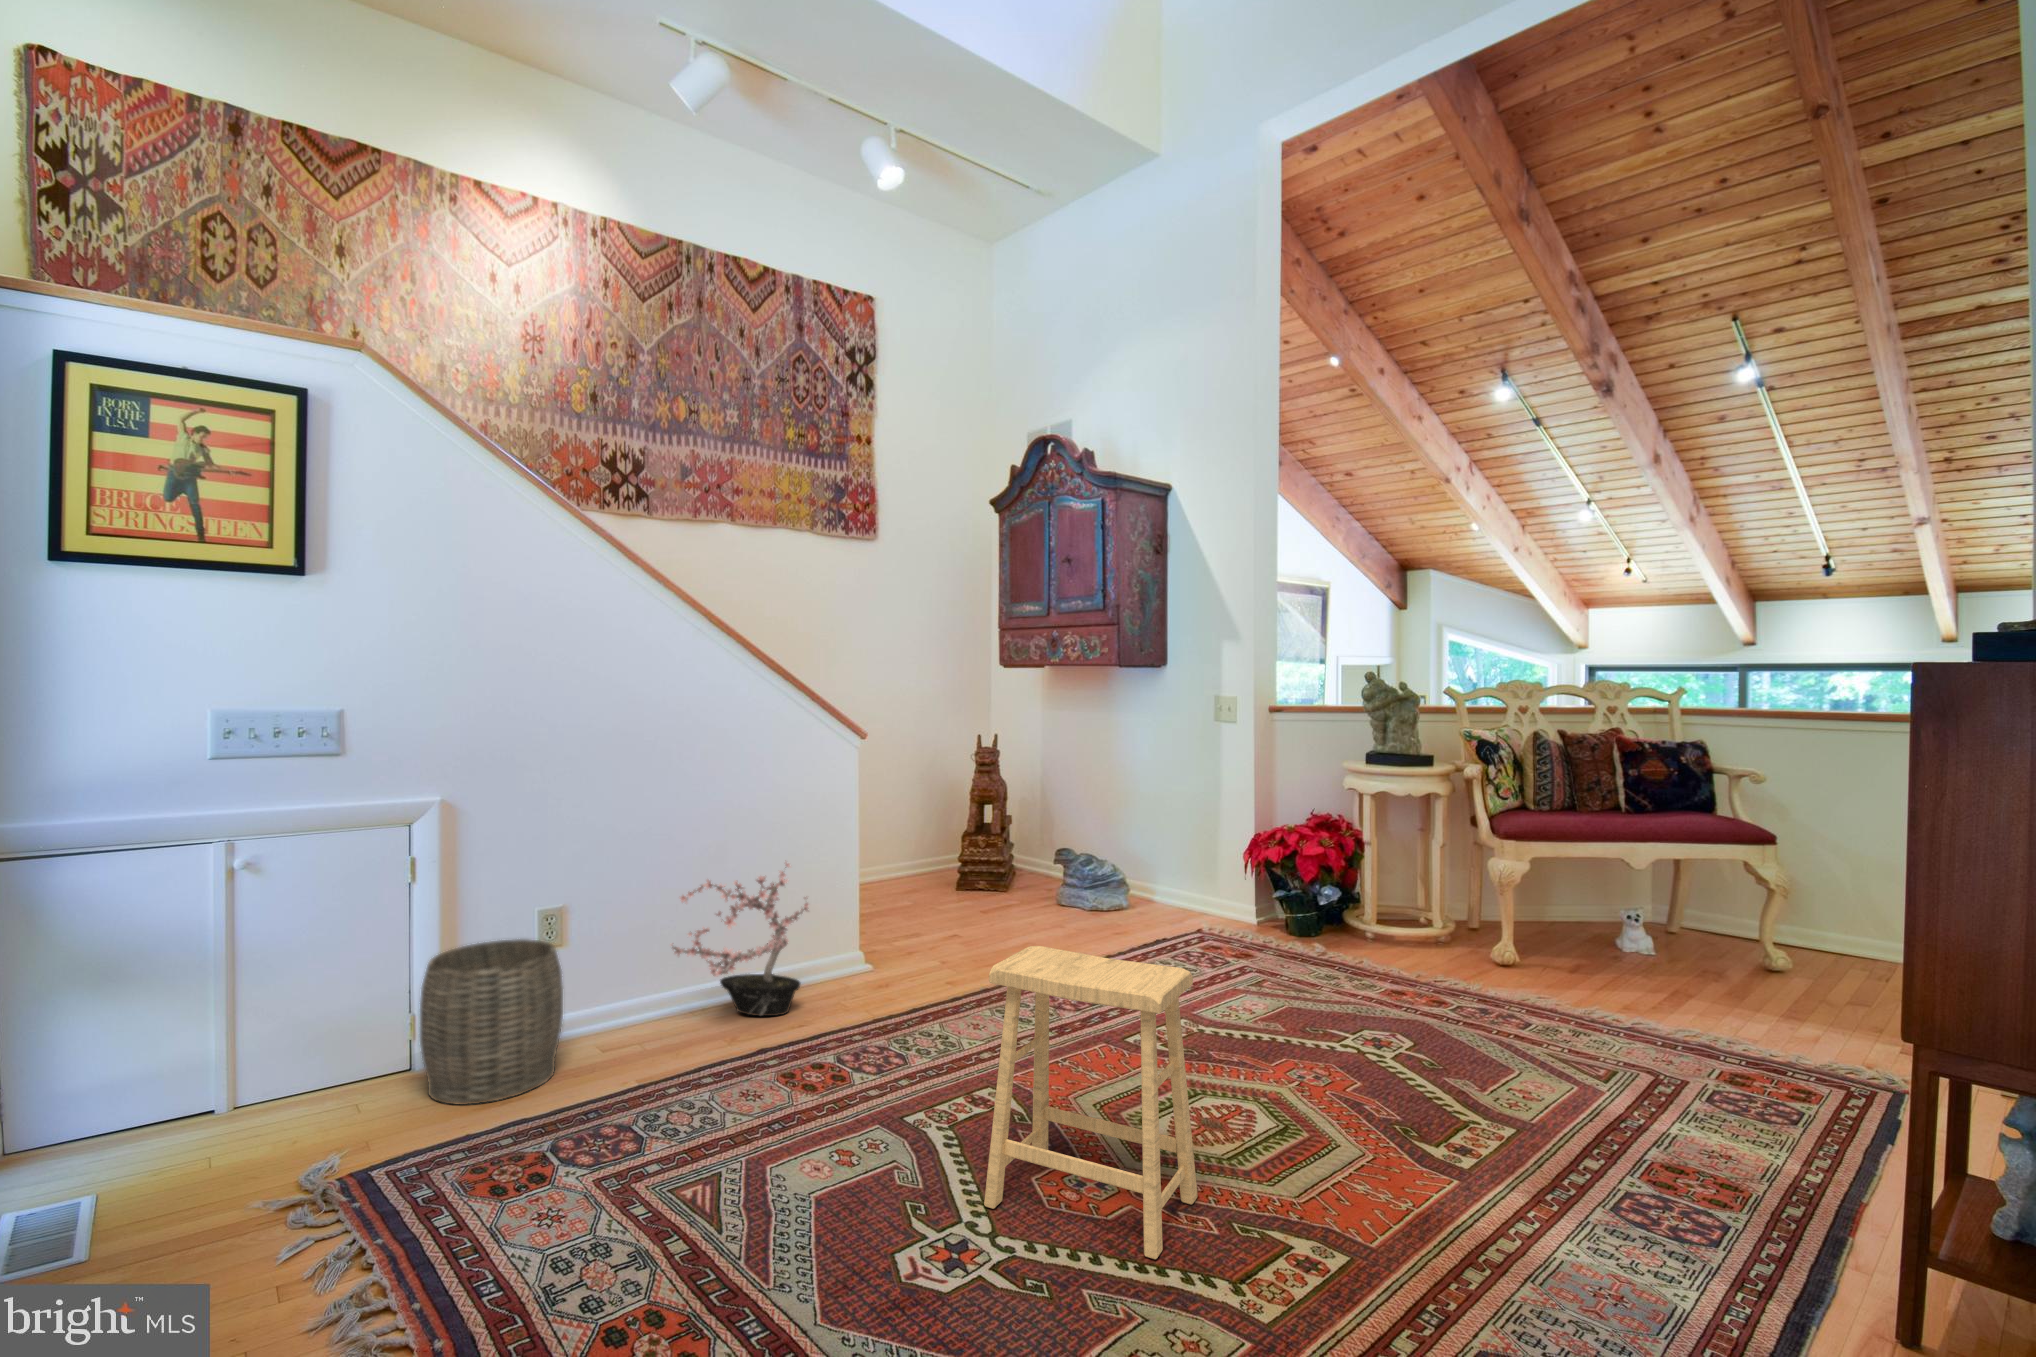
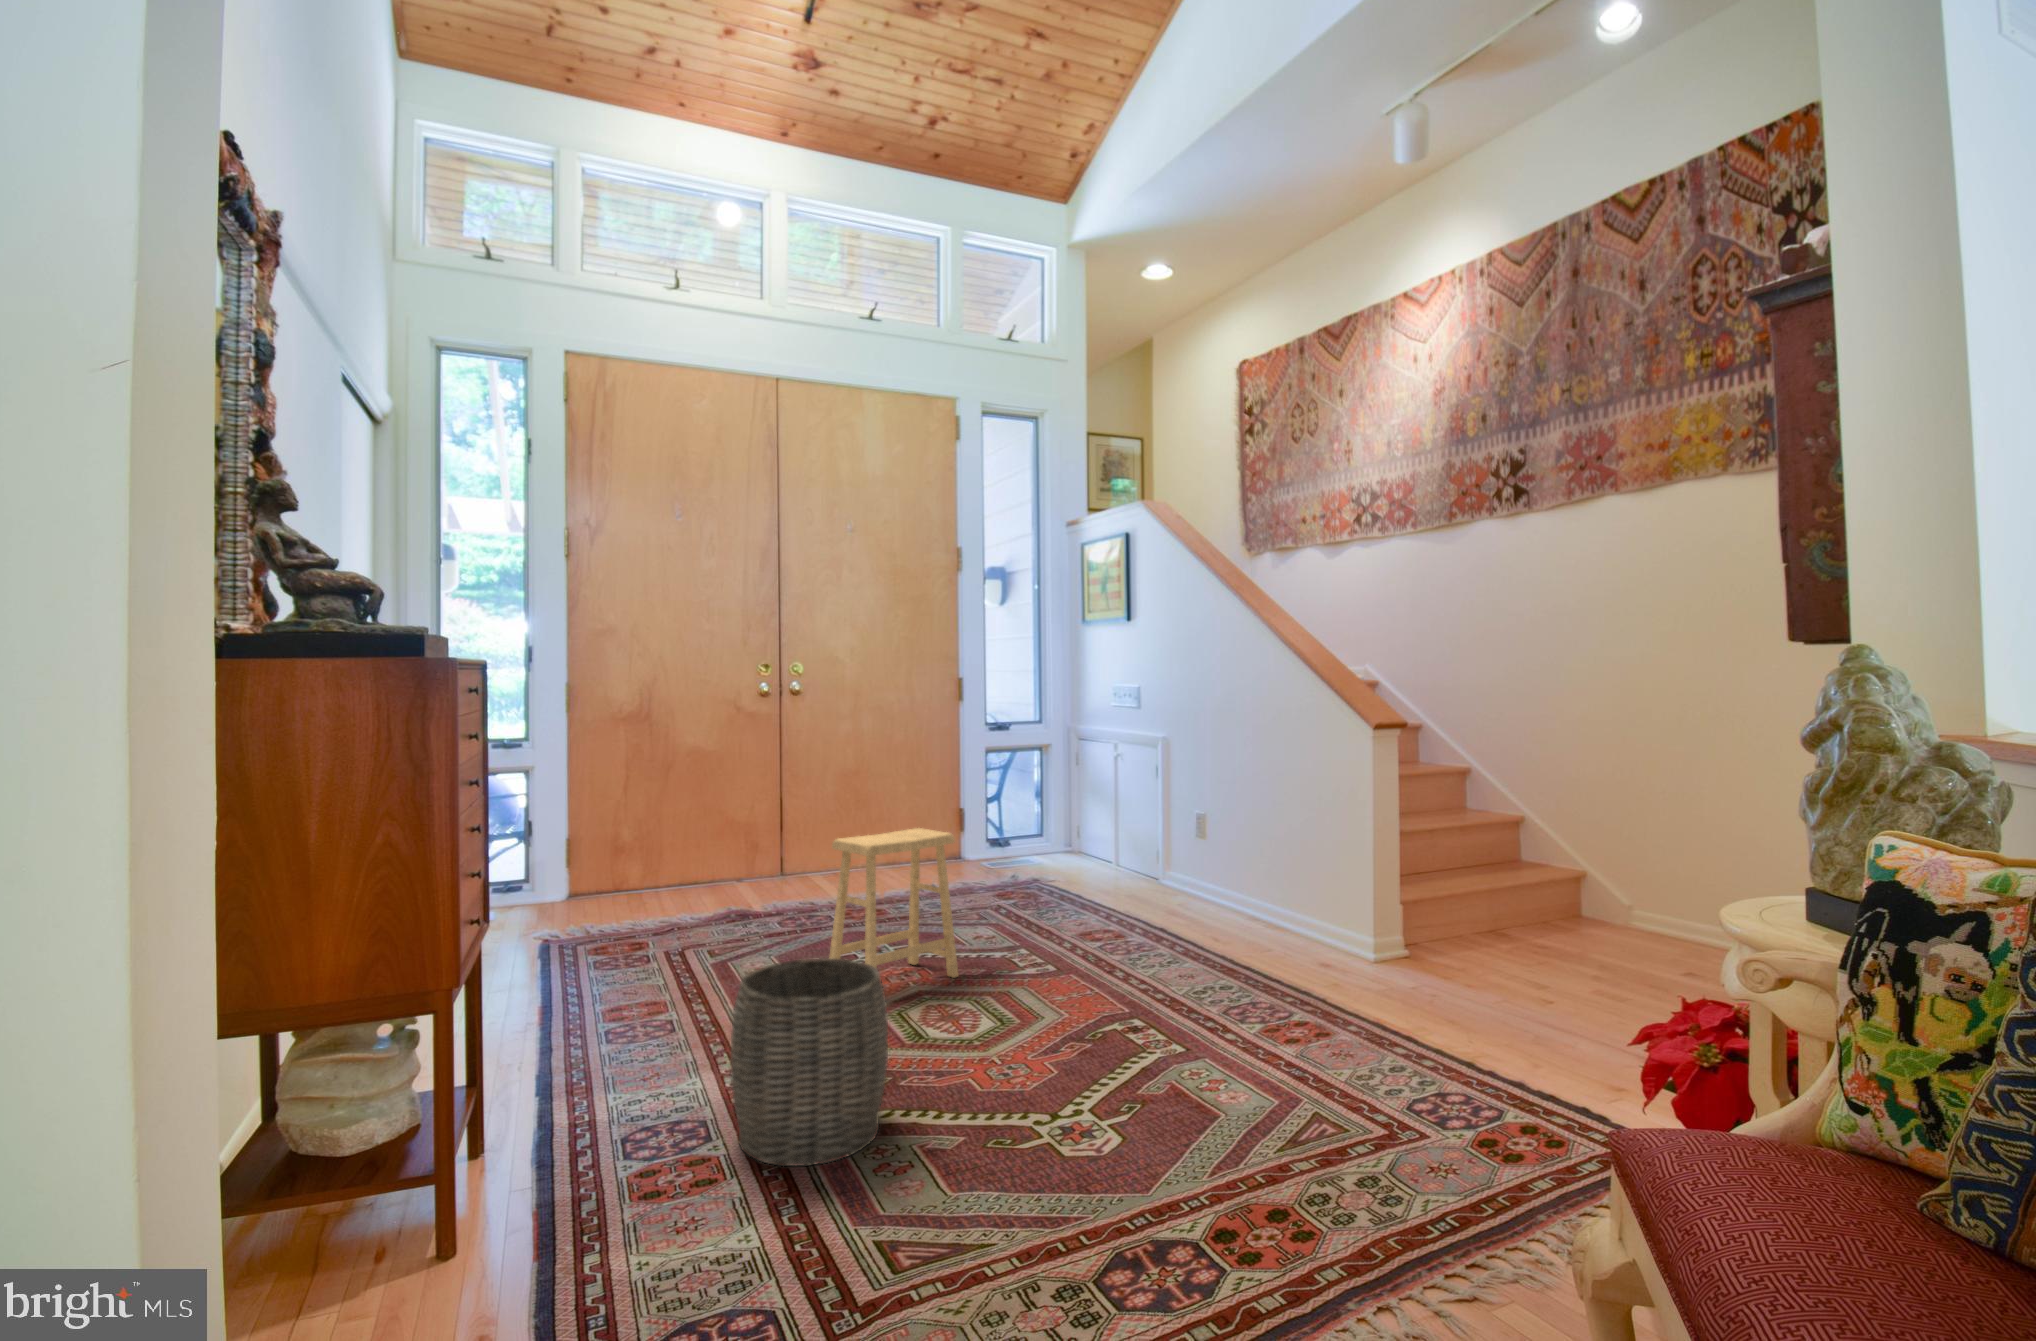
potted plant: present [671,862,808,1016] -> none [1188,813,1282,938]
woven basket: present [420,939,563,1105] -> present [730,958,888,1166]

